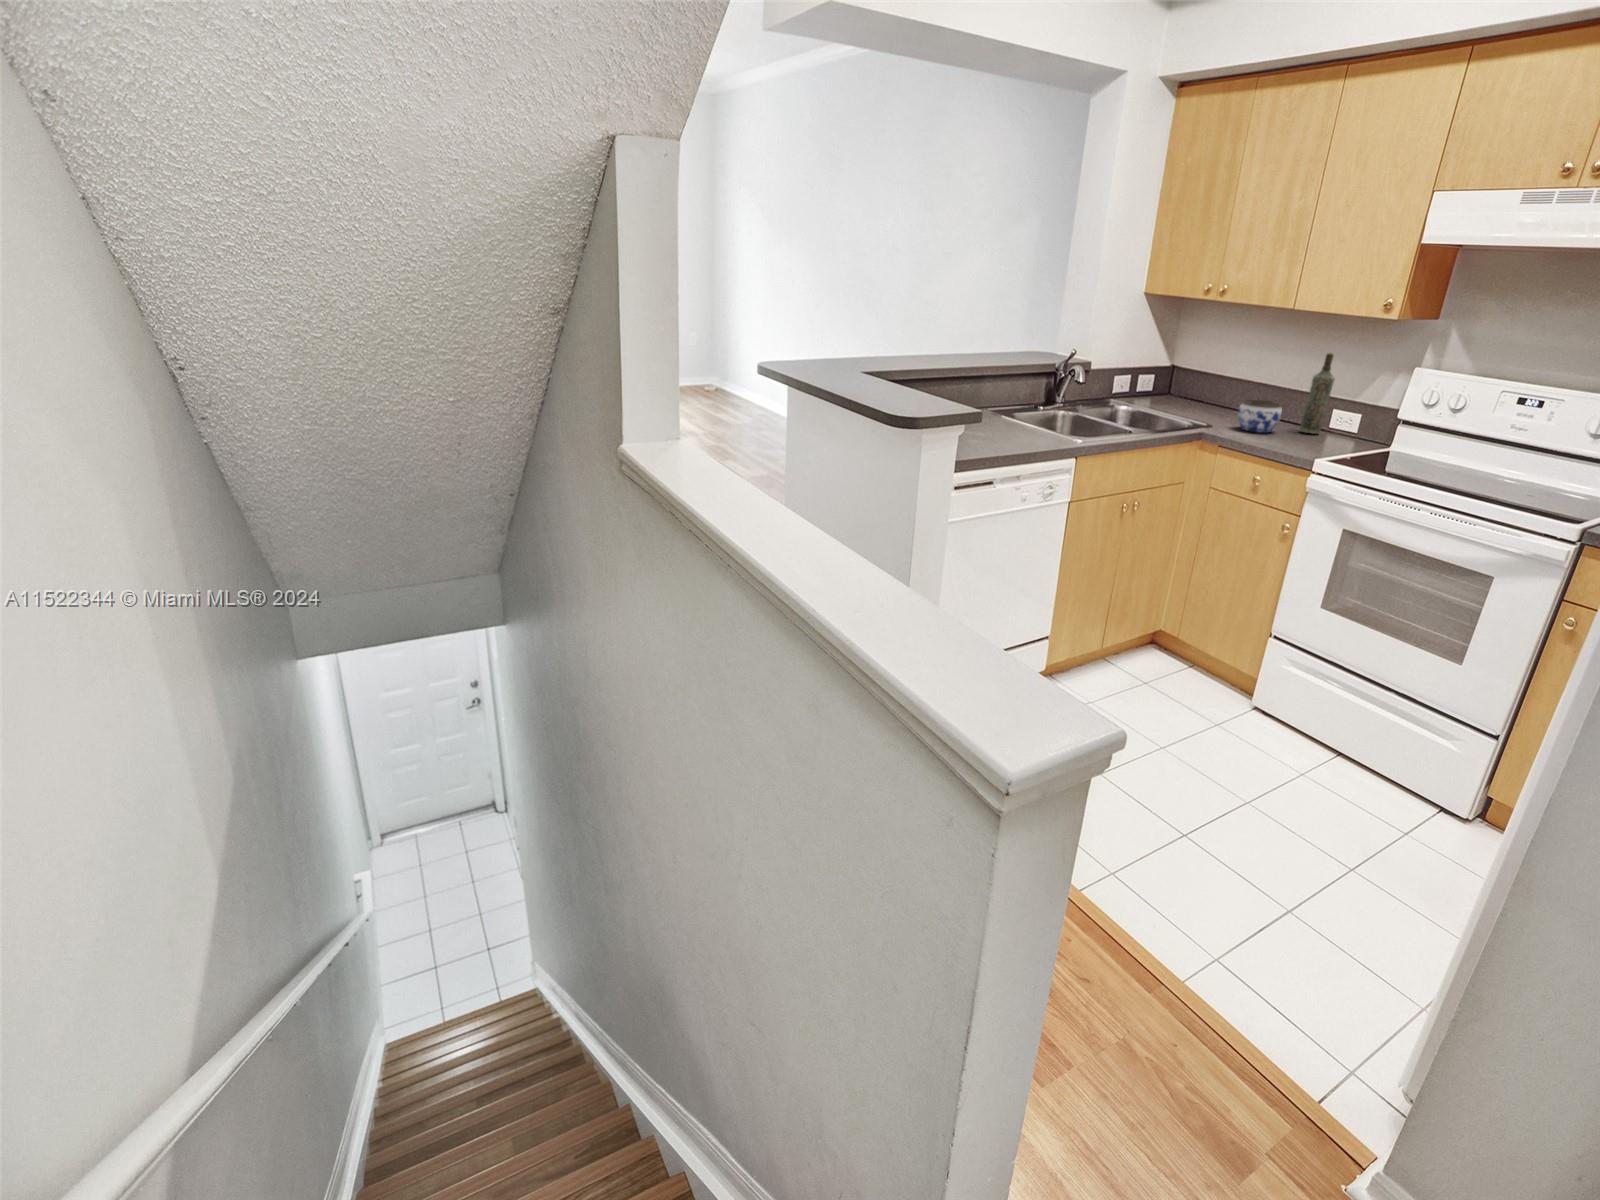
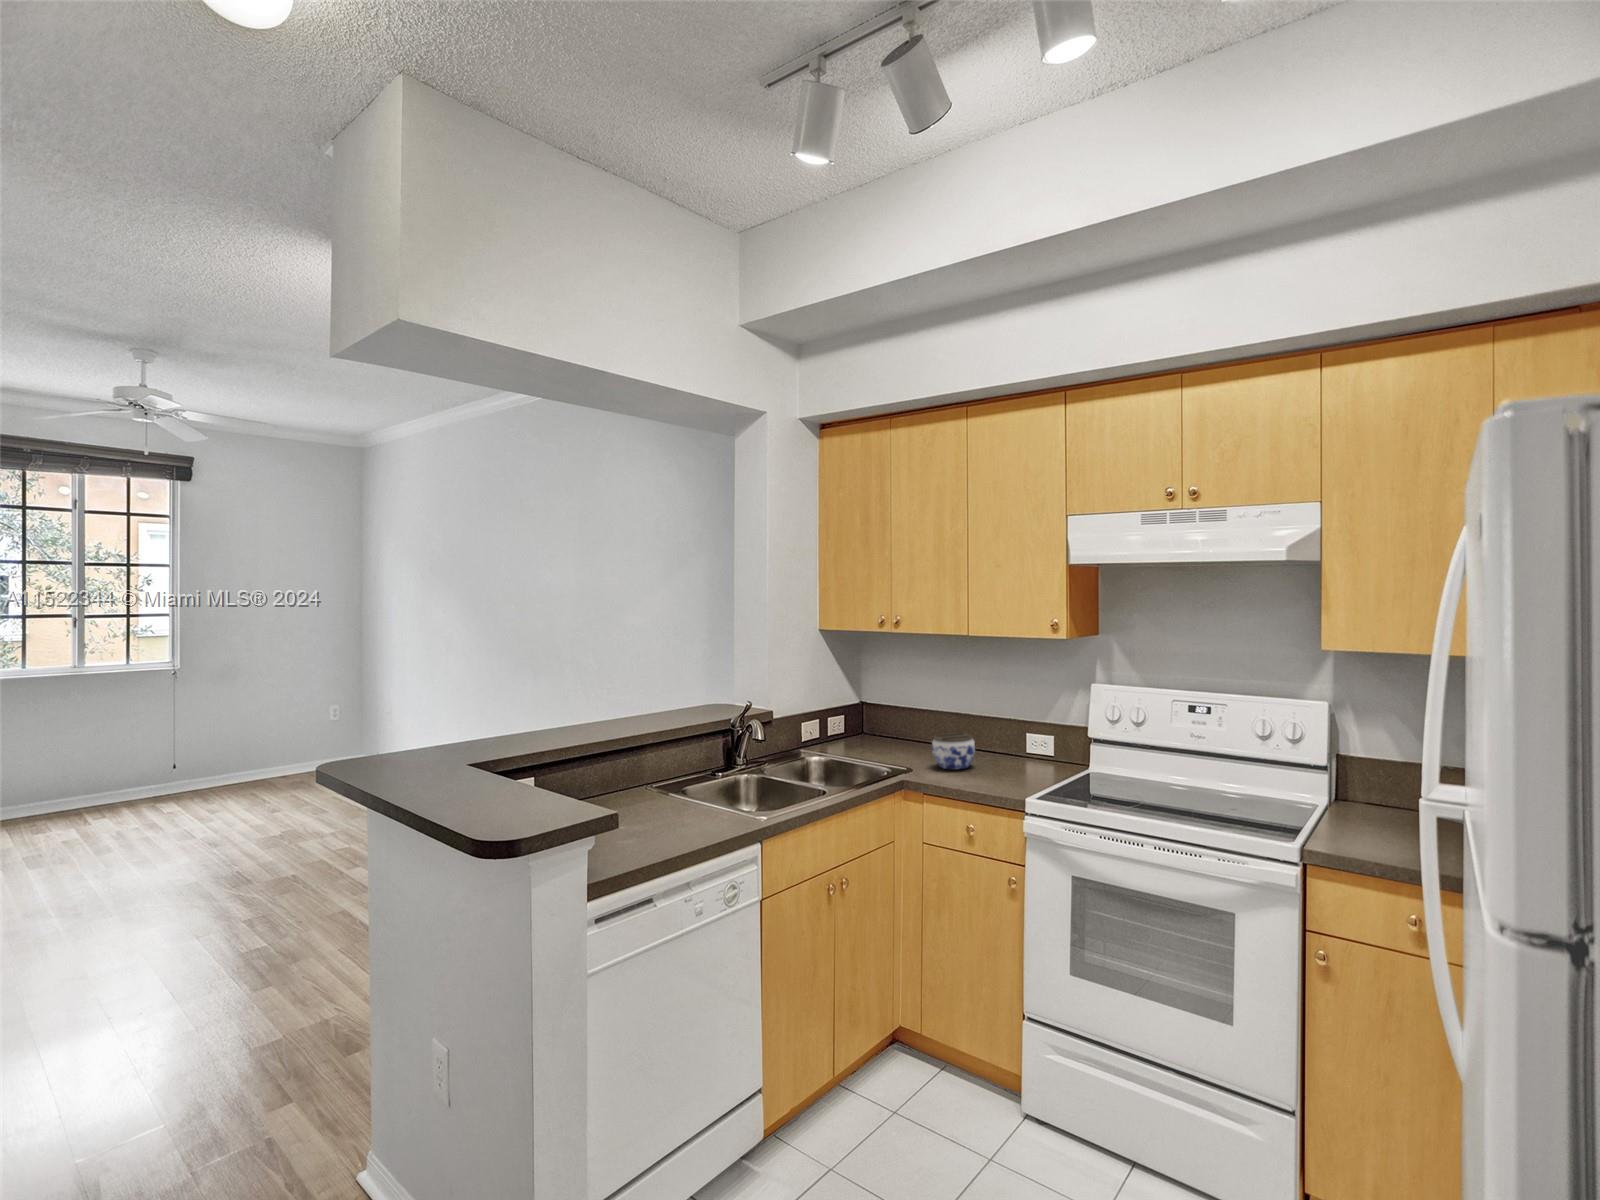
bottle: present [1300,353,1335,434] -> none [995,677,1018,762]

